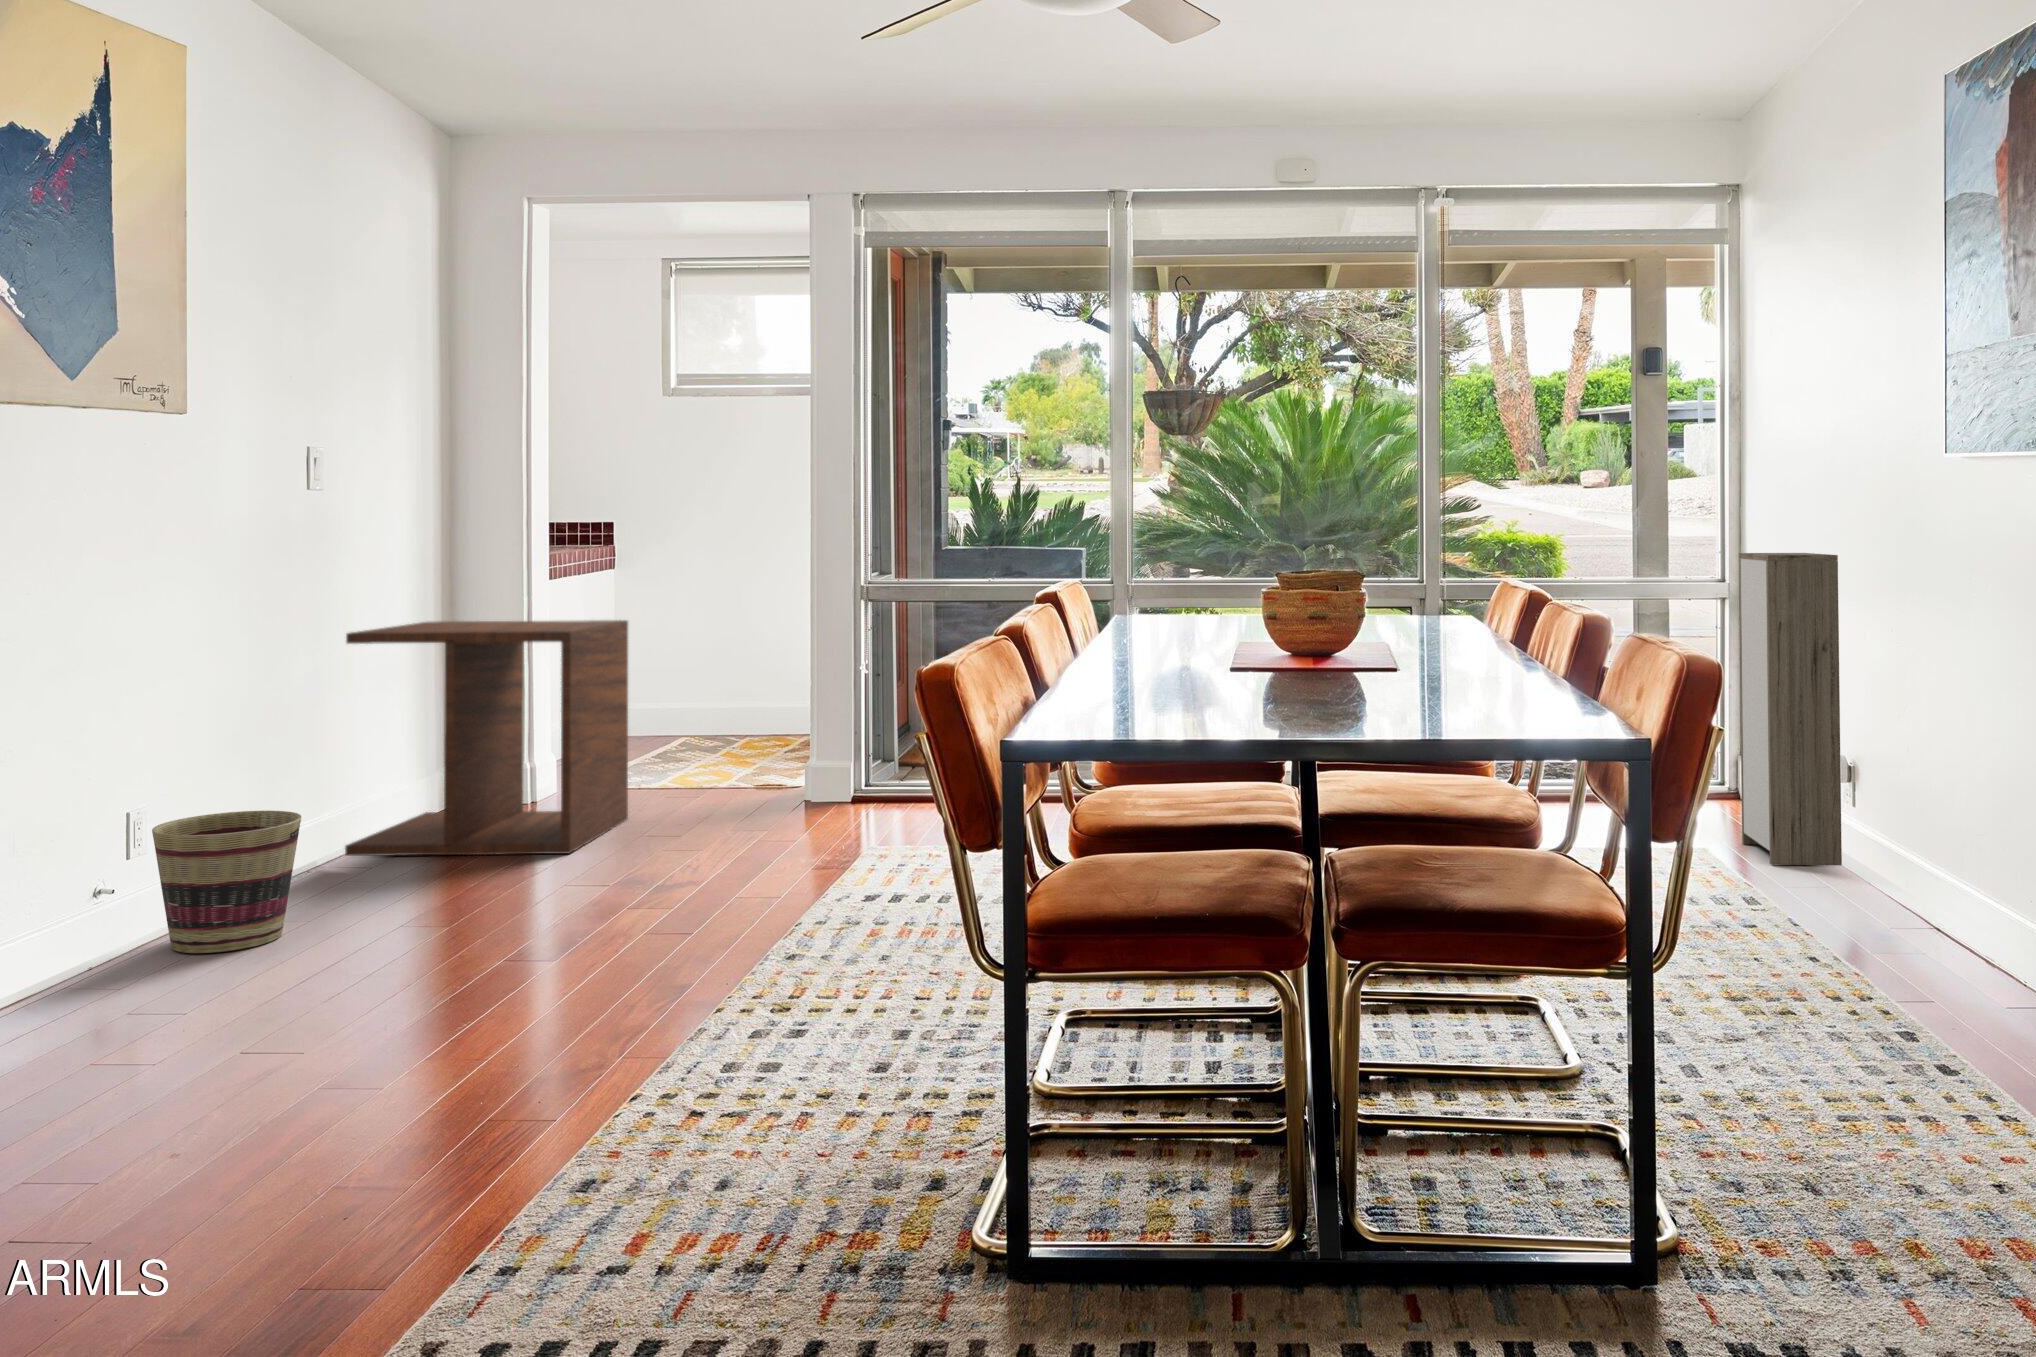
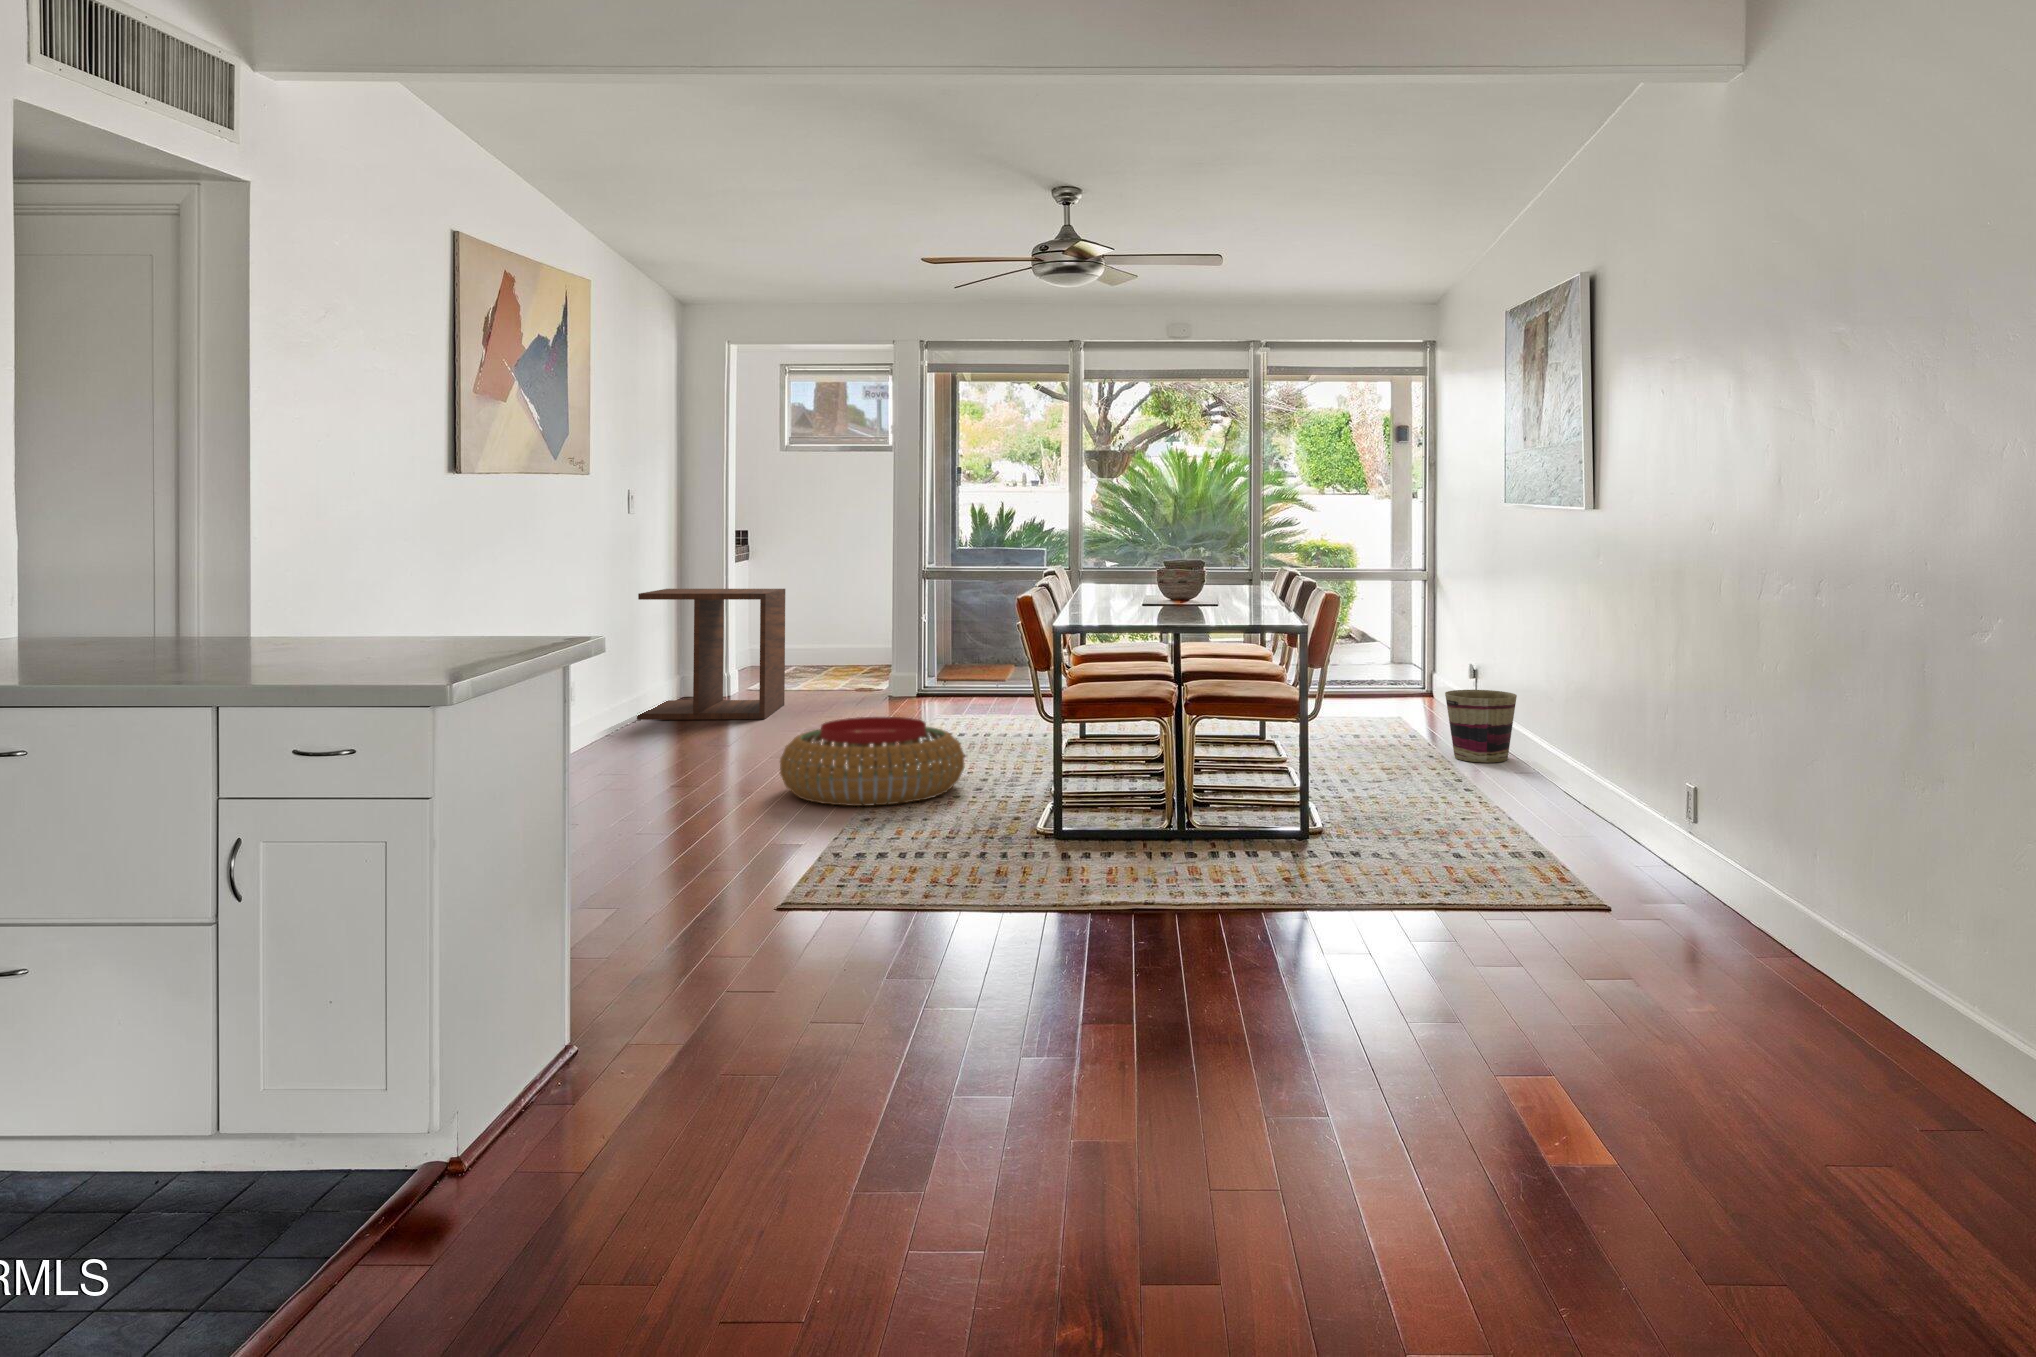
storage cabinet: present [1739,553,1842,865] -> none [1422,554,1471,724]
basket: present [152,811,301,953] -> present [1445,690,1517,763]
pouf: none [432,904,852,1138] -> present [780,717,965,806]

